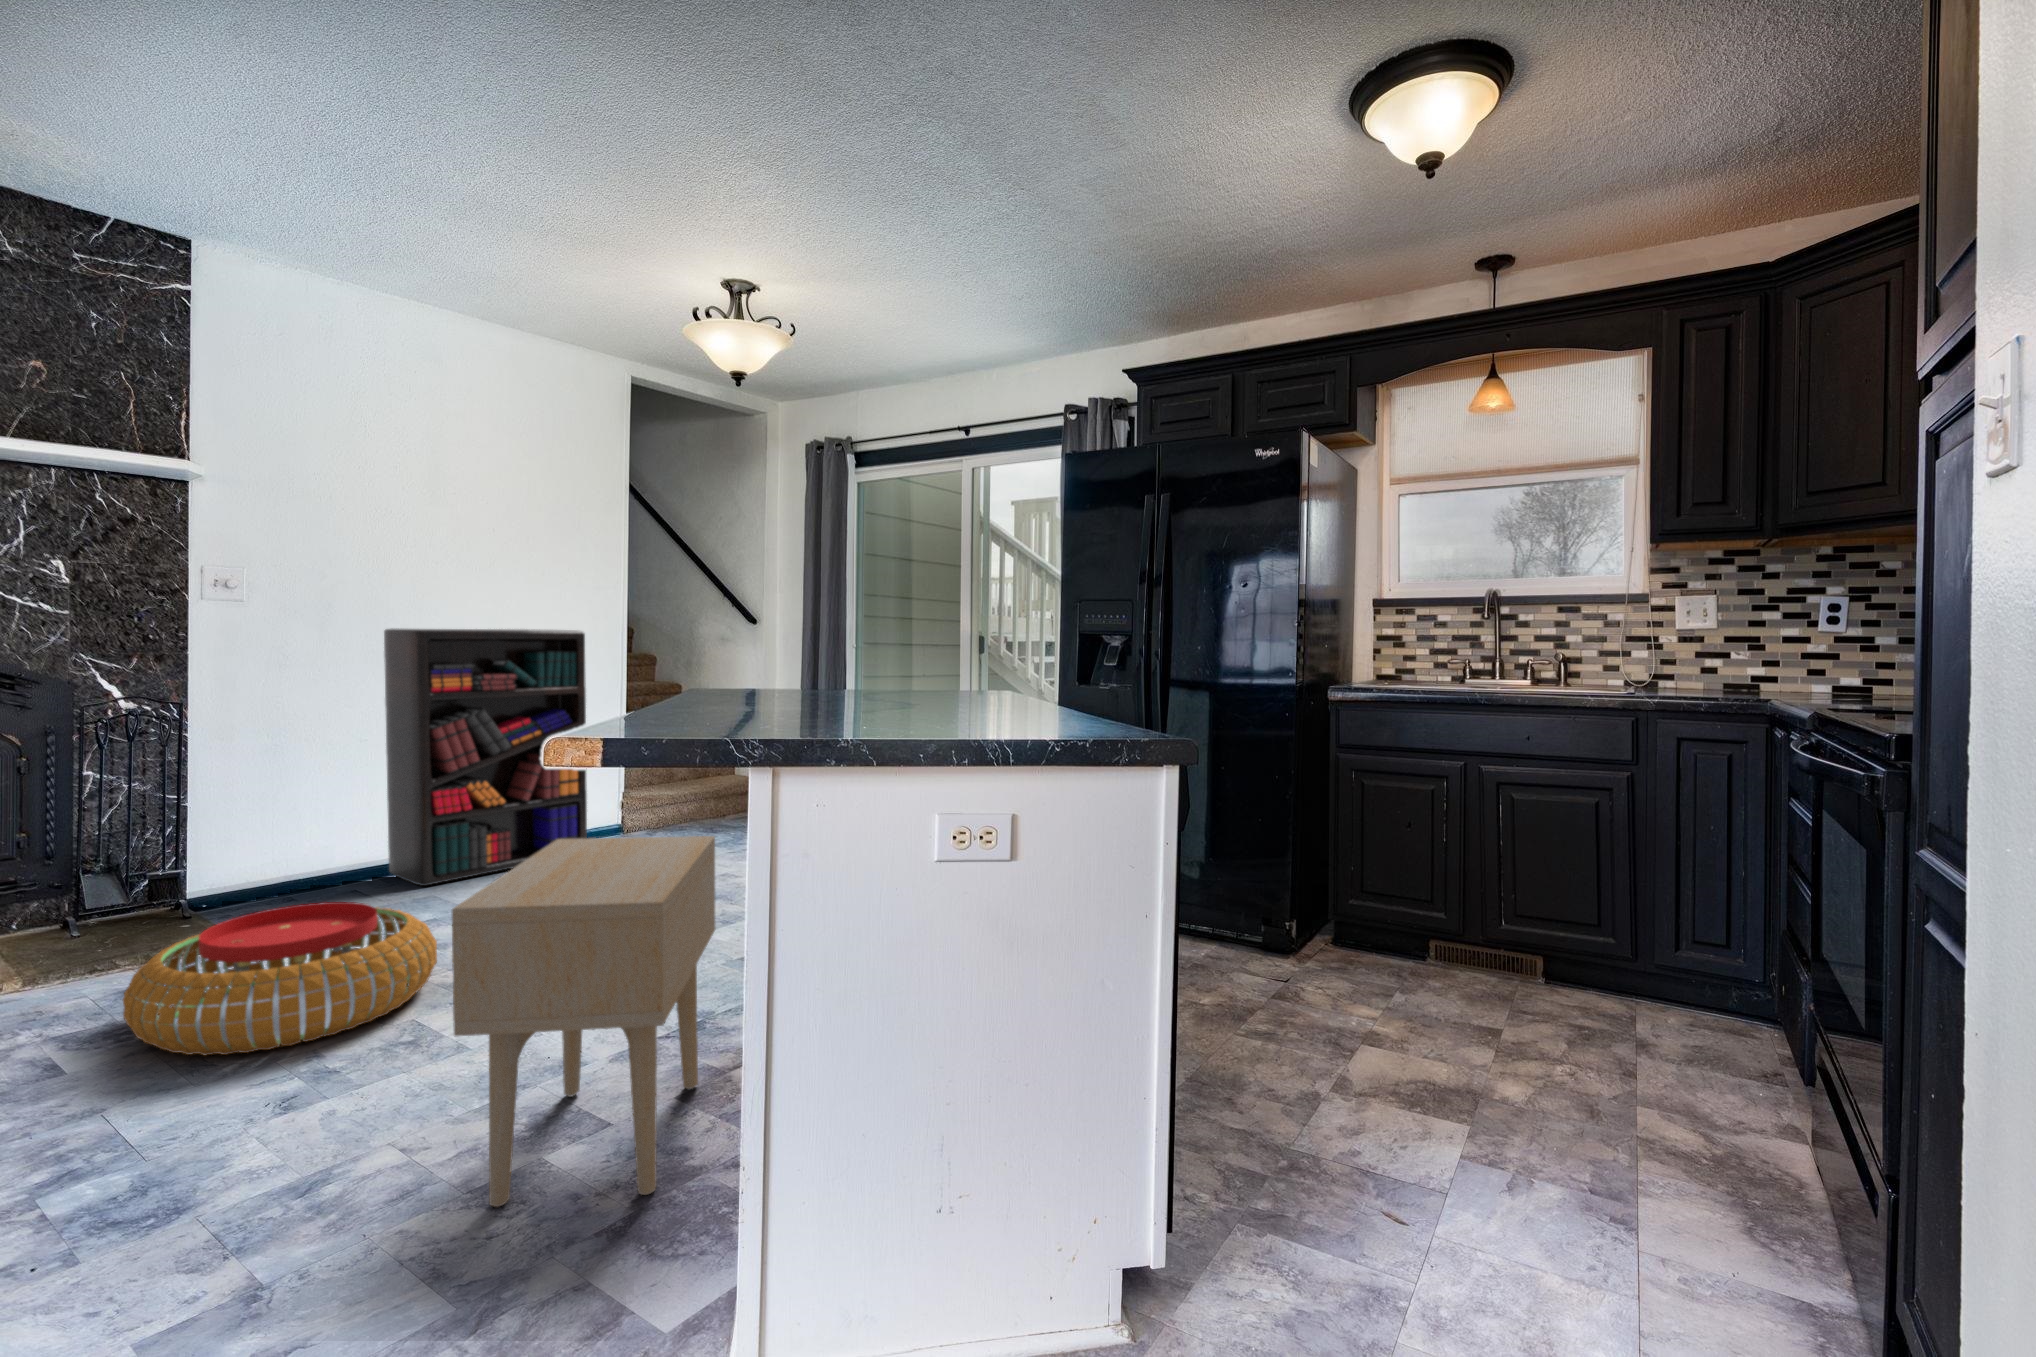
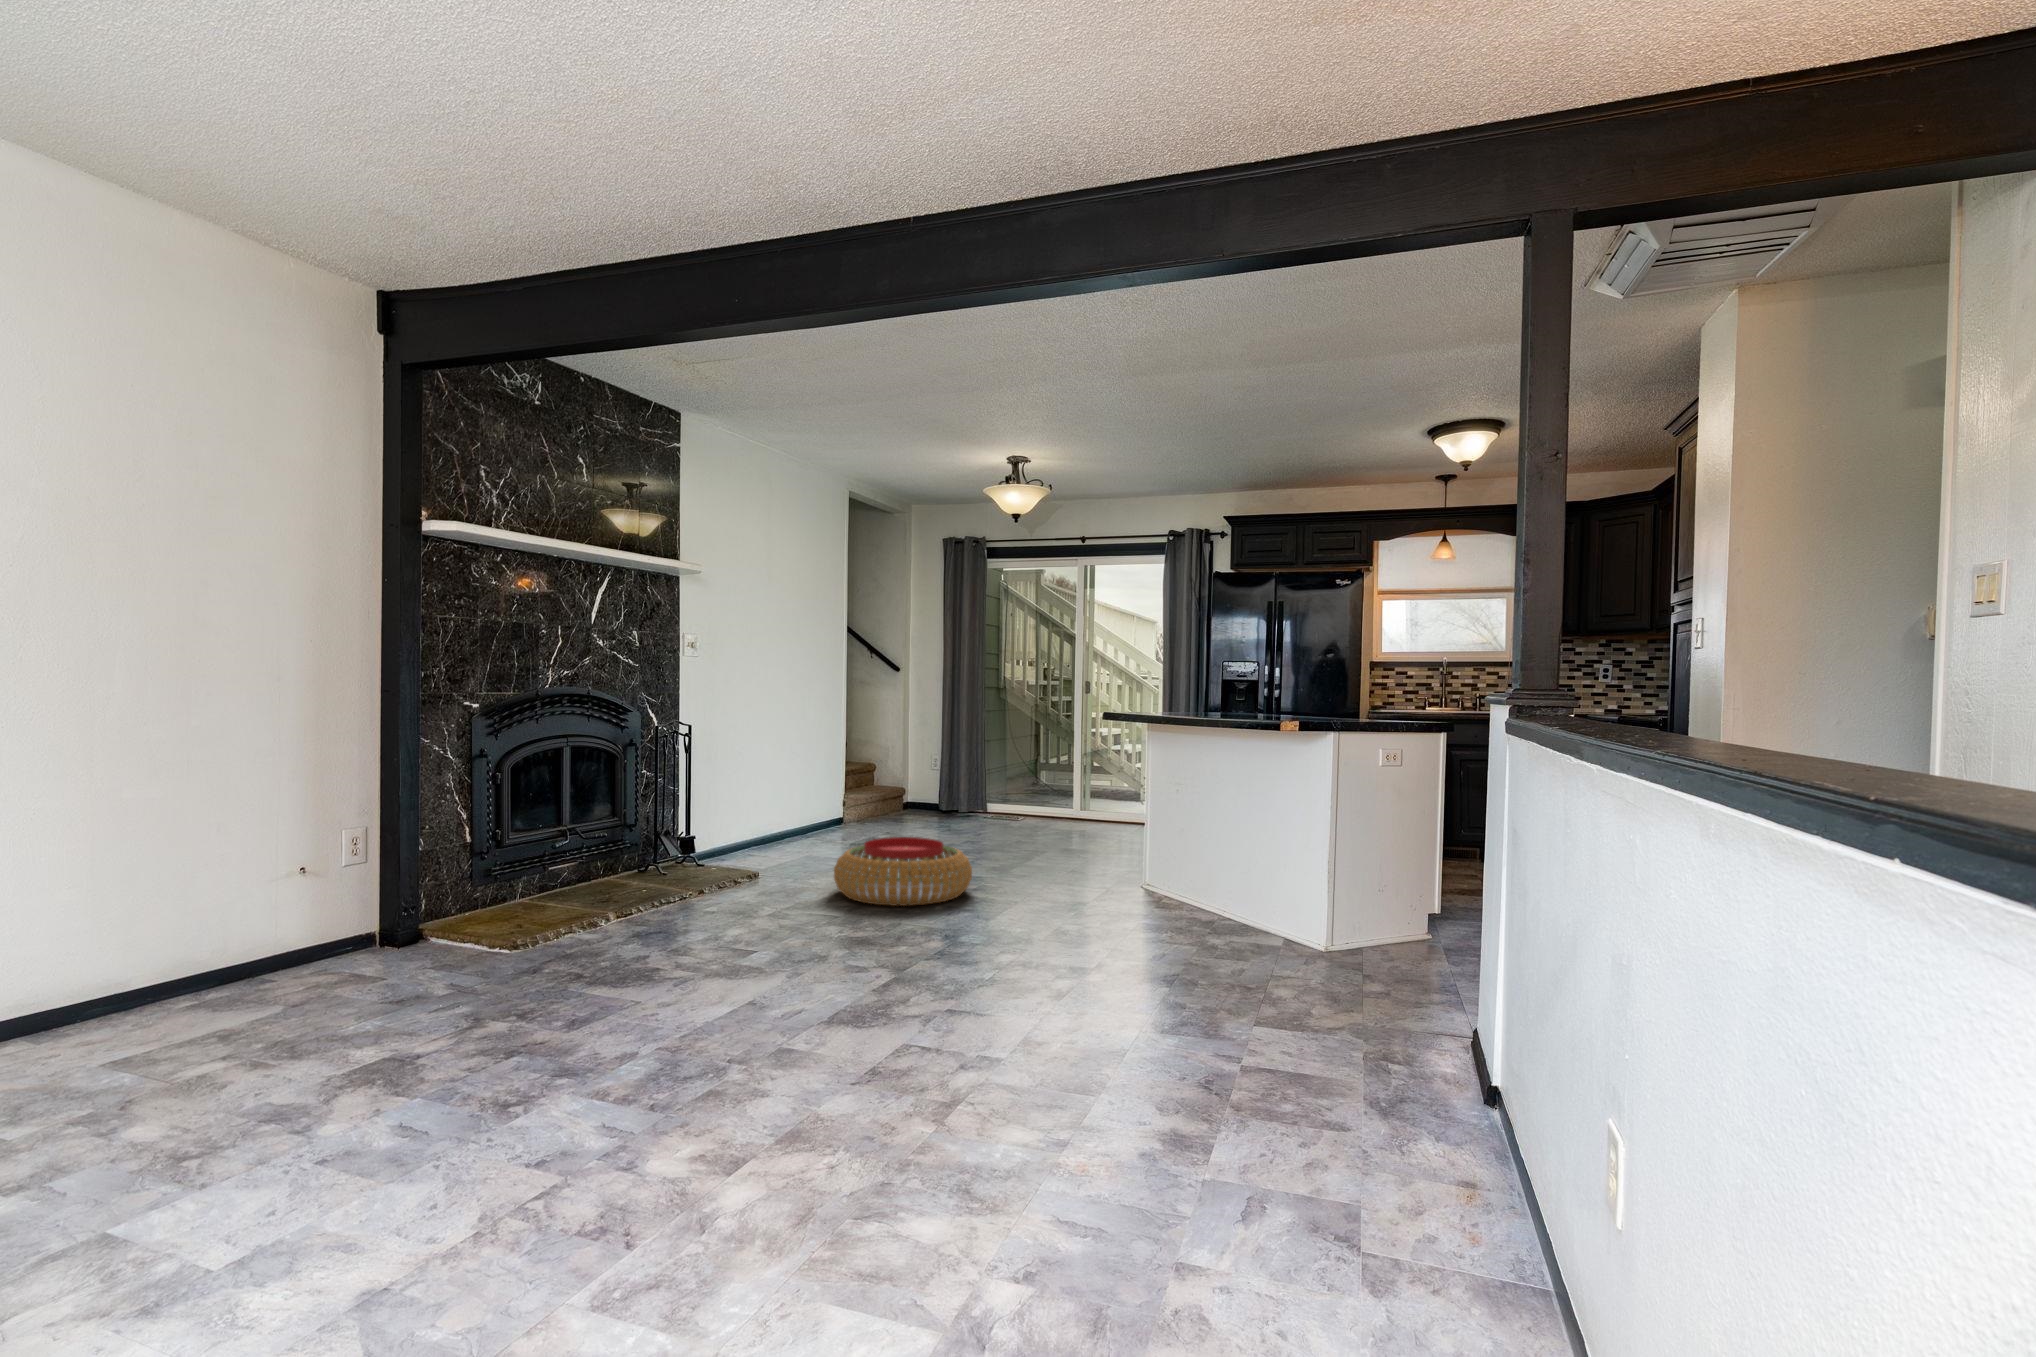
bookshelf: present [384,628,587,886] -> none [753,676,866,853]
side table: present [452,836,715,1207] -> none [1114,780,1242,925]

